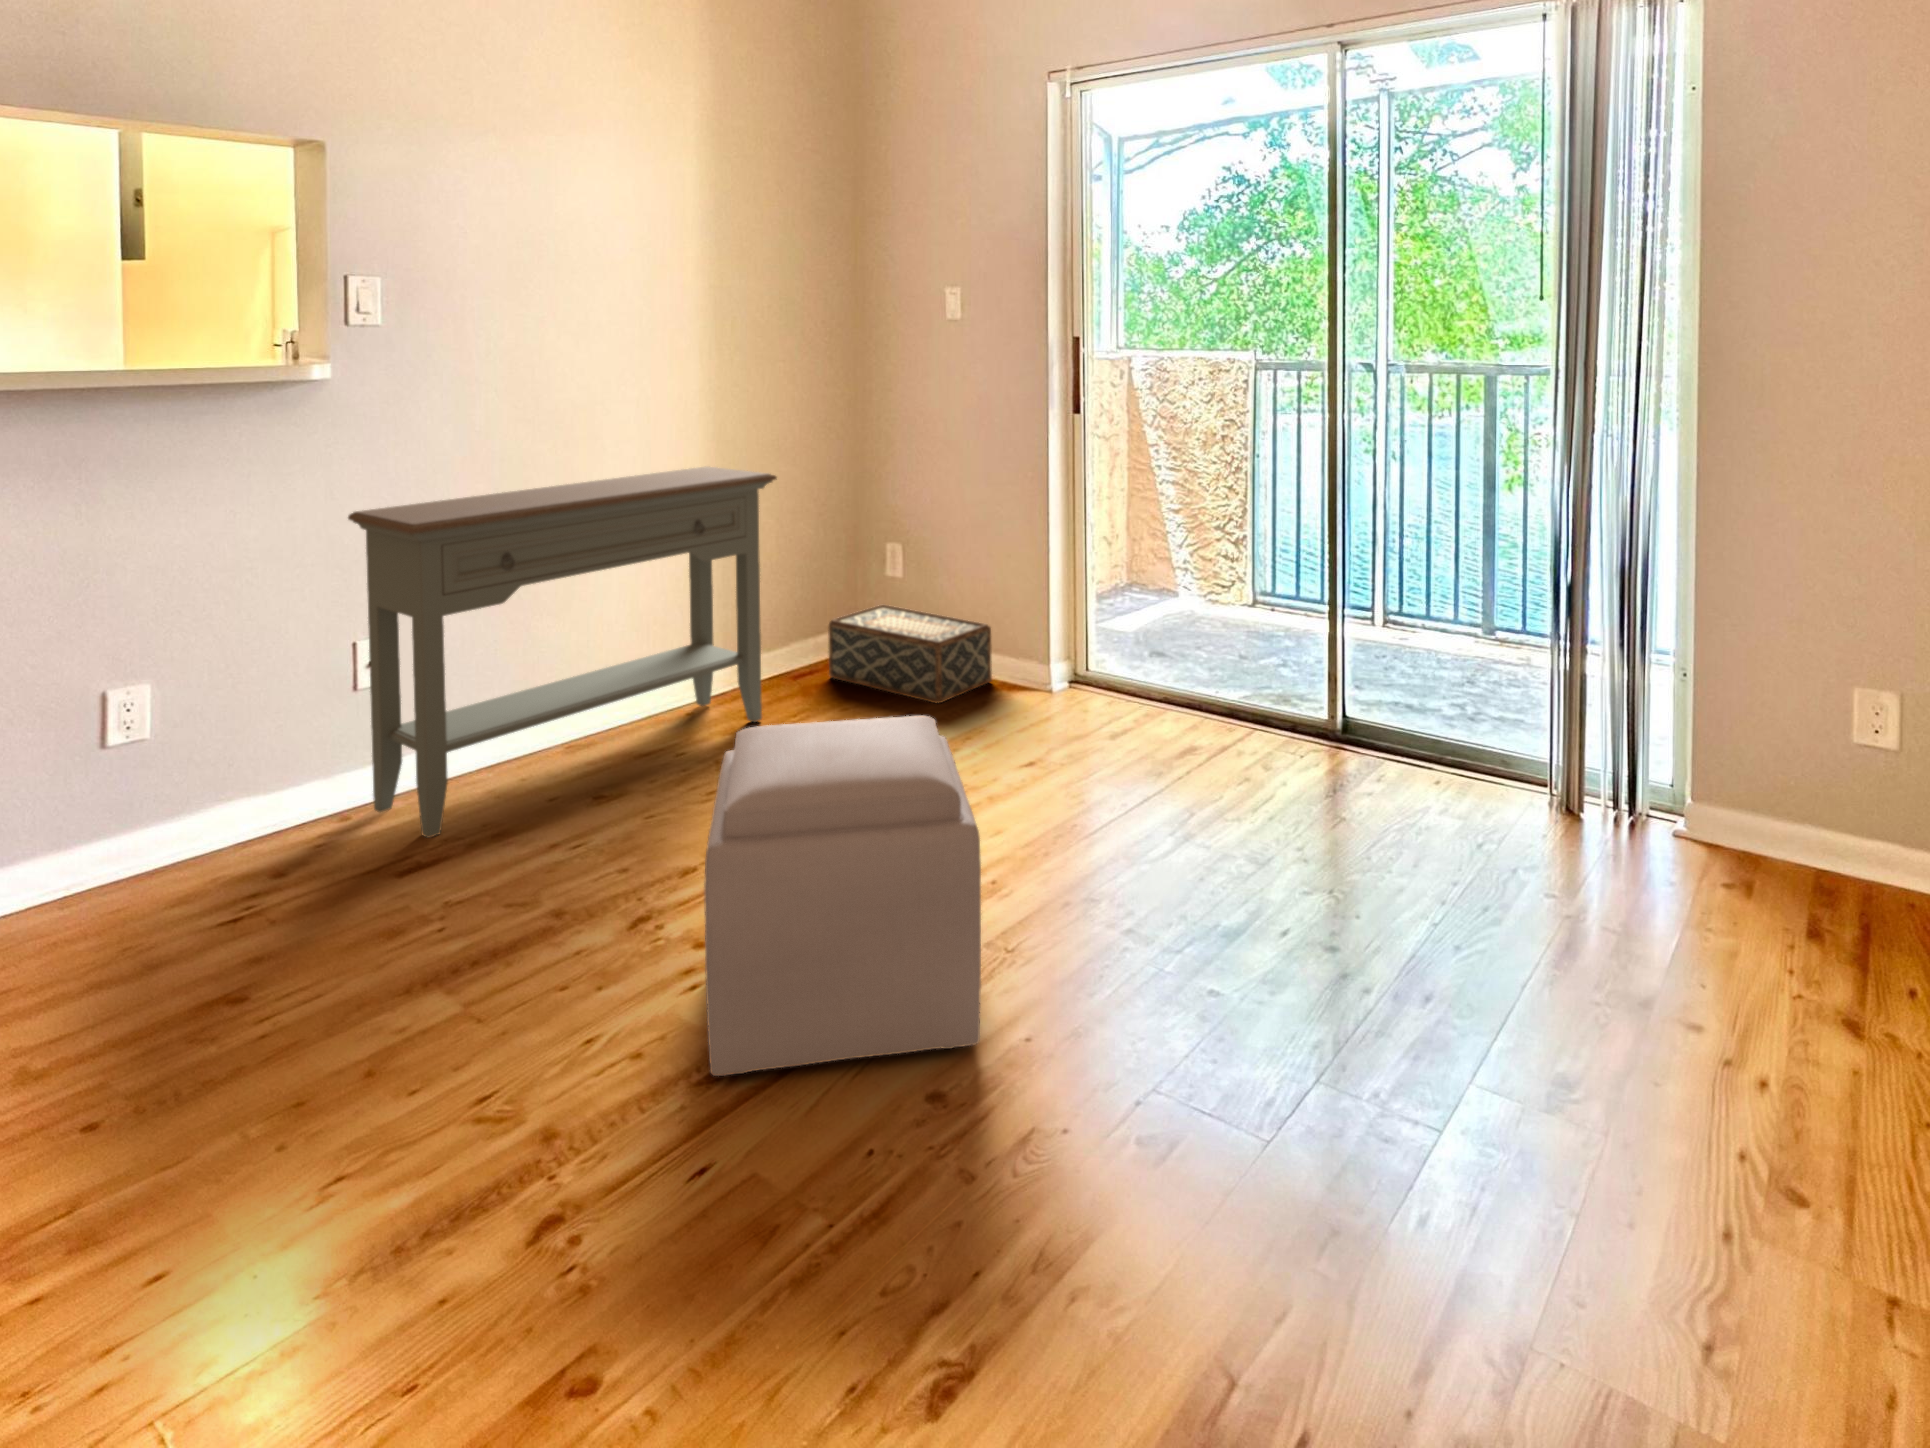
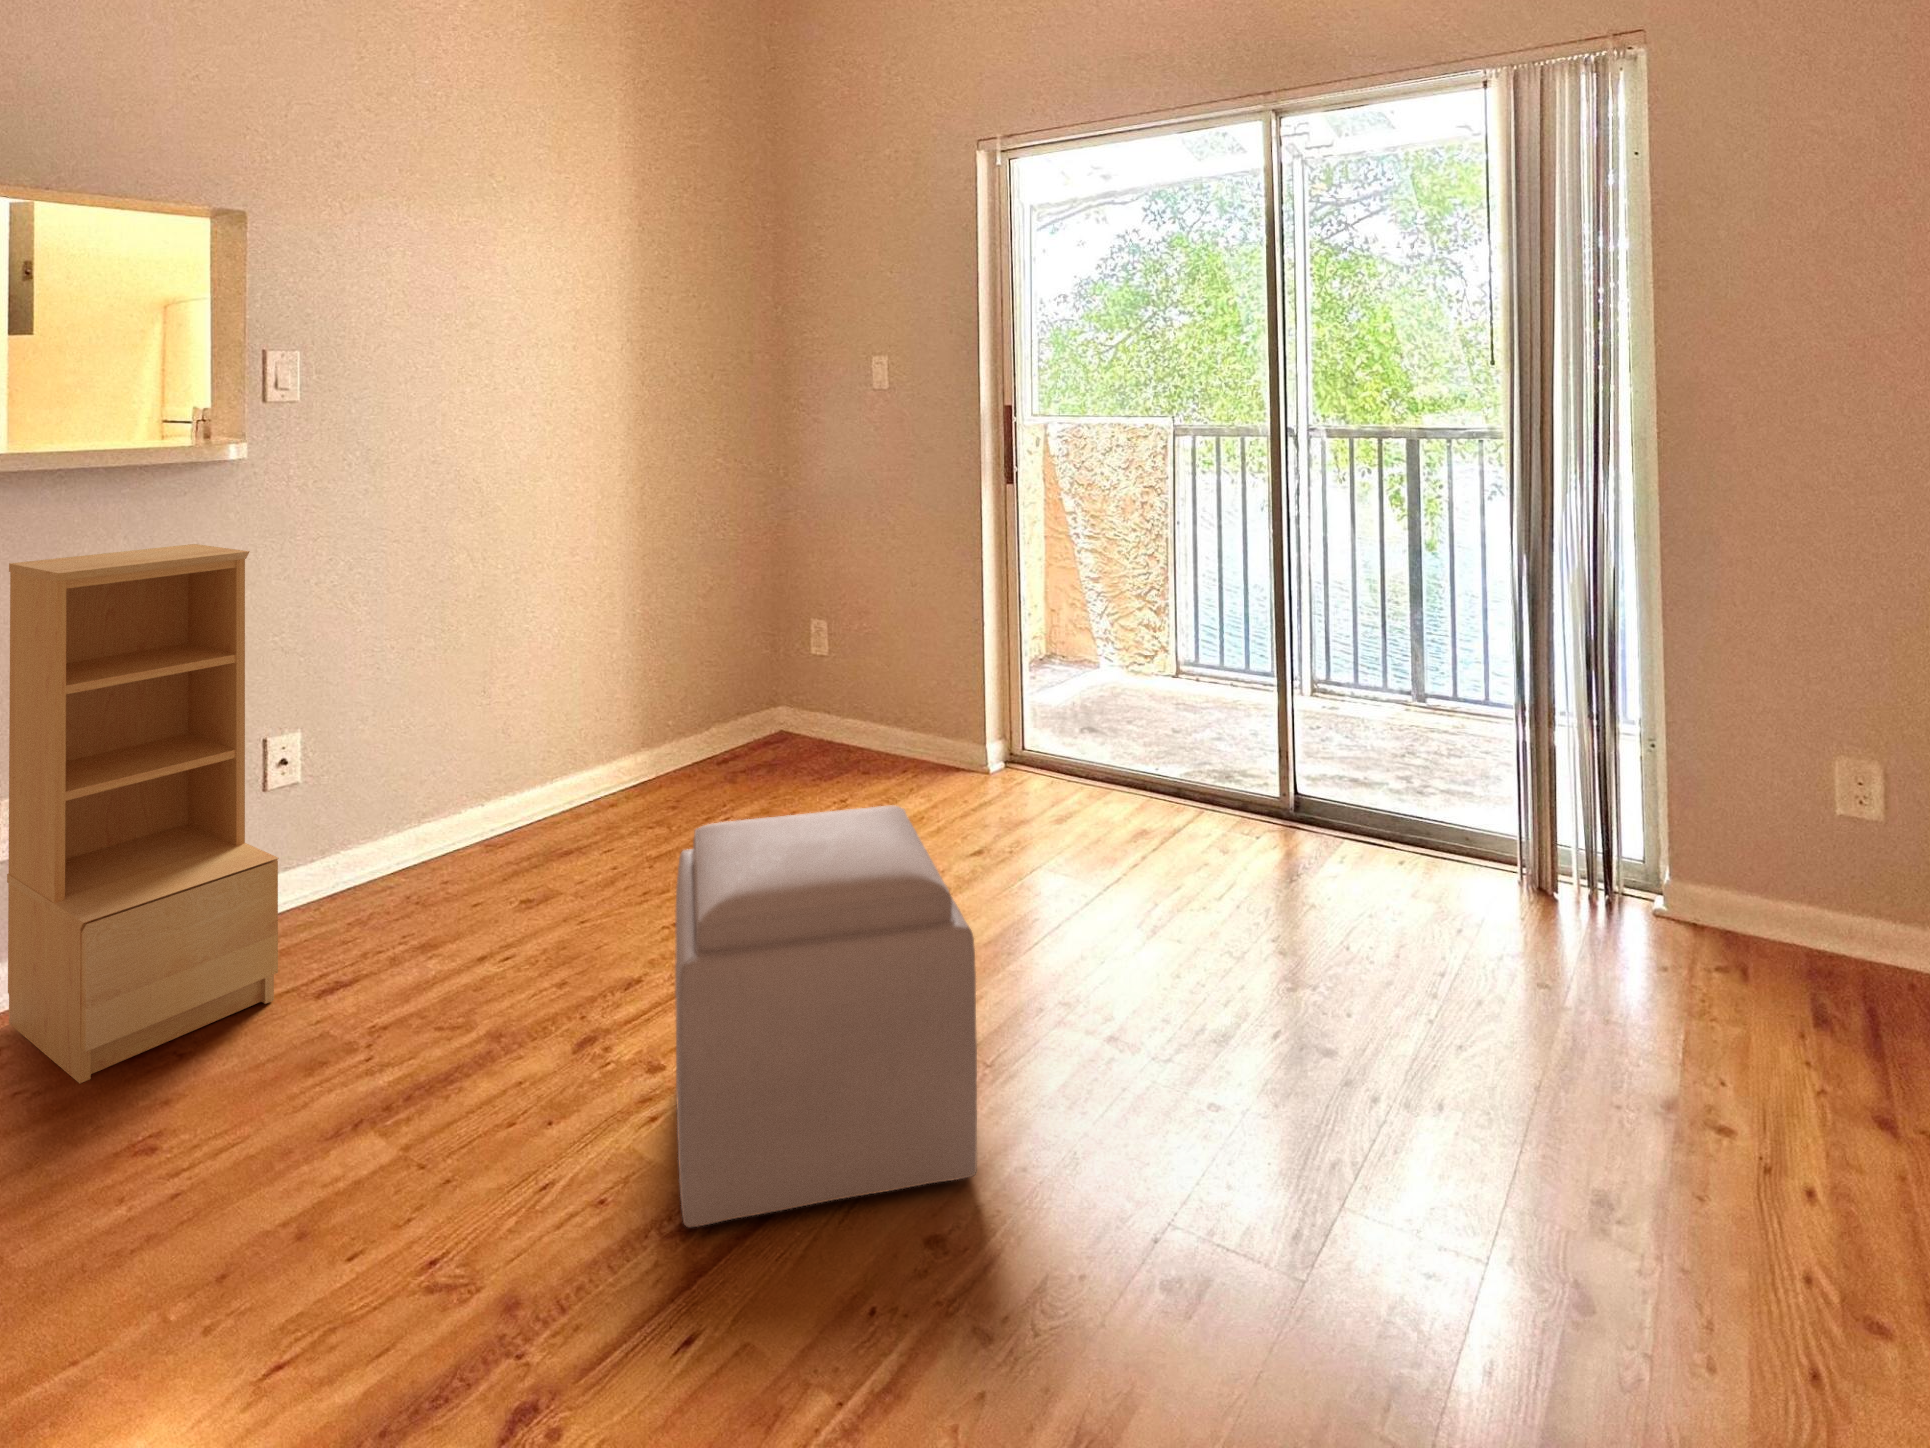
bookshelf: none [111,459,367,941] -> present [7,544,279,1083]
console table: present [348,467,777,838] -> none [262,545,705,954]
woven basket: present [828,605,992,703] -> none [752,684,921,787]

